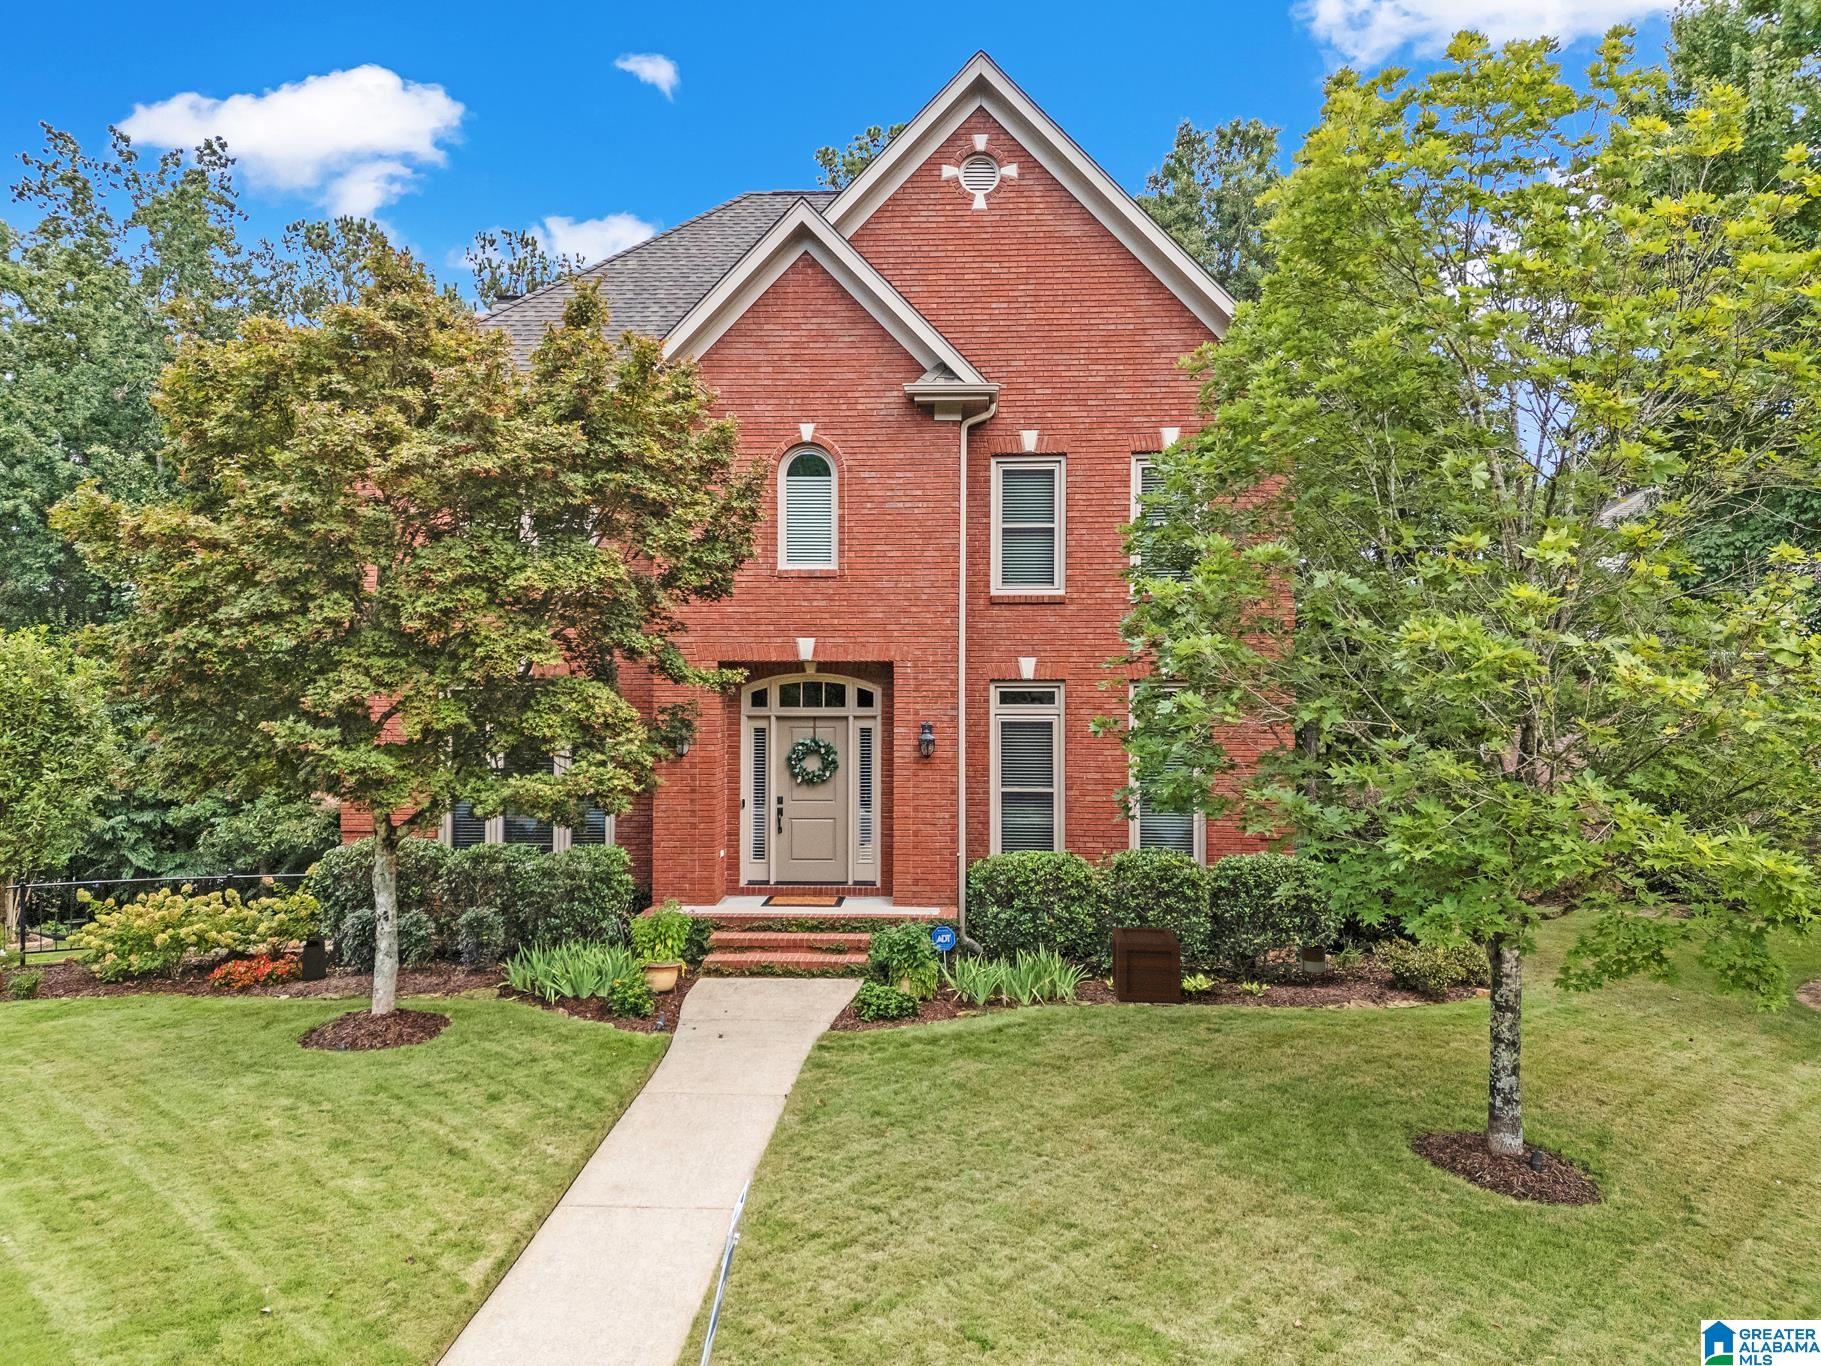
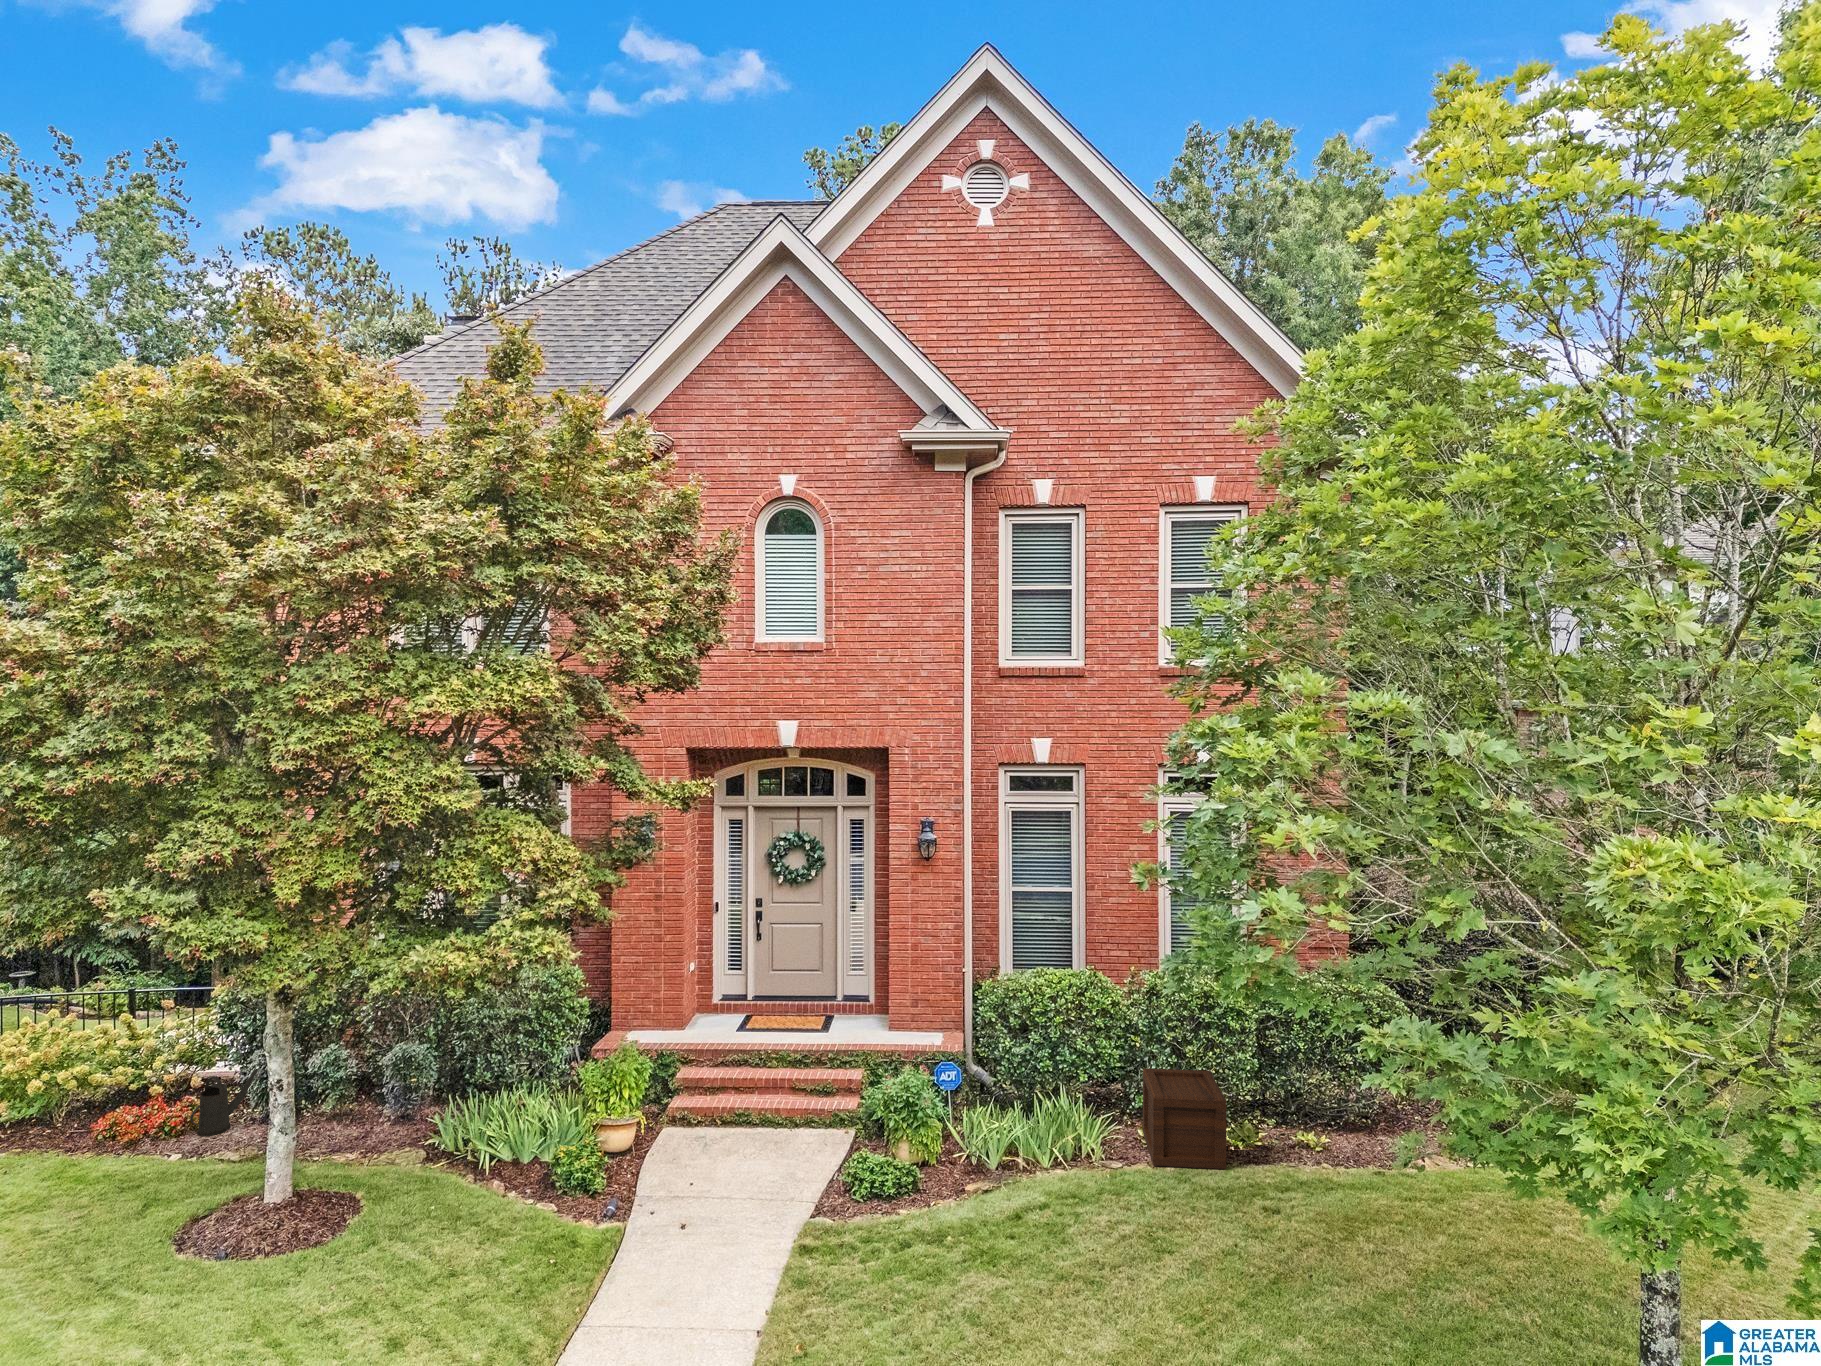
planter: present [1300,945,1328,984] -> none [1358,1082,1390,1132]

